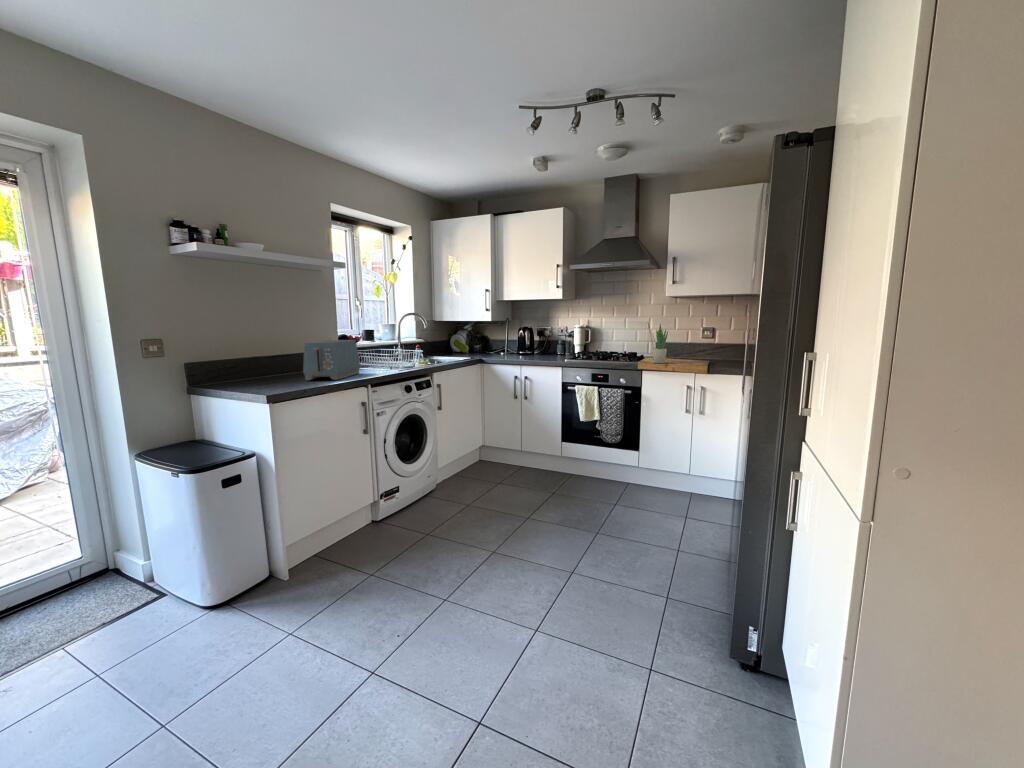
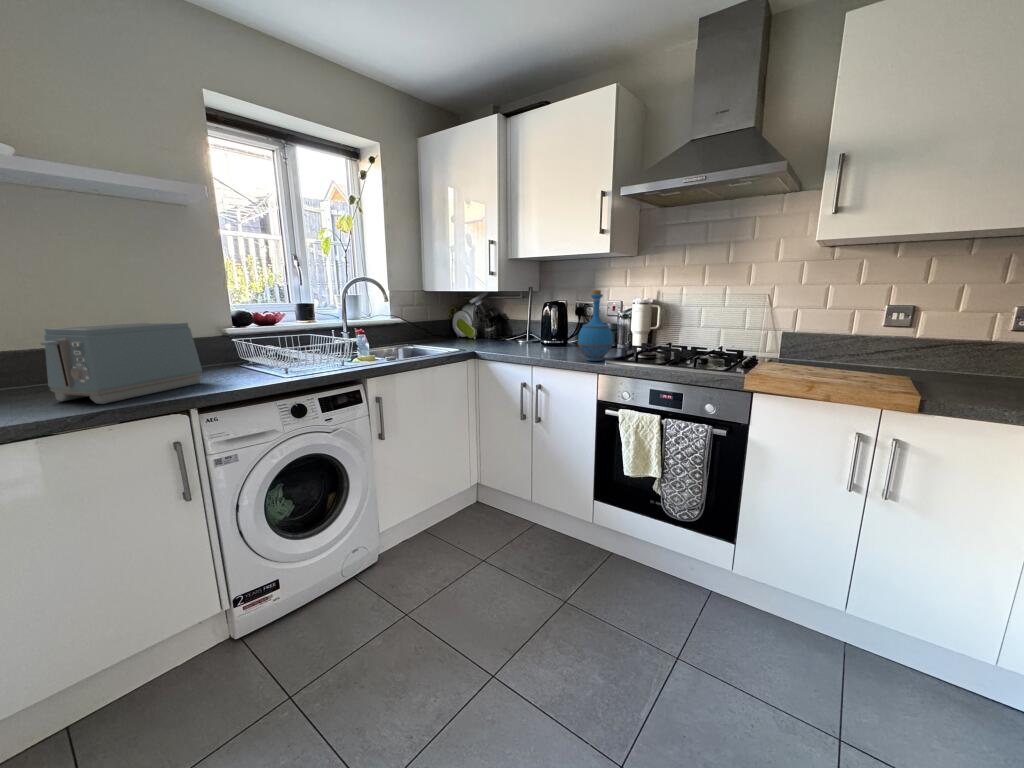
bottle: none [550,321,570,360] -> present [578,290,613,361]
potted plant: present [653,324,668,363] -> none [779,295,819,379]

